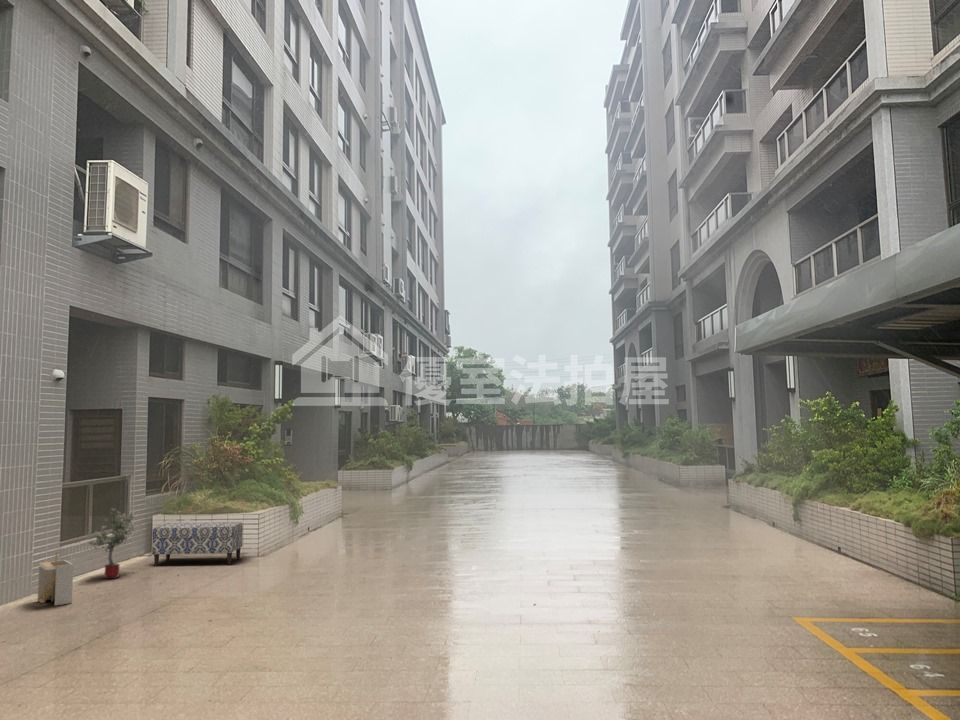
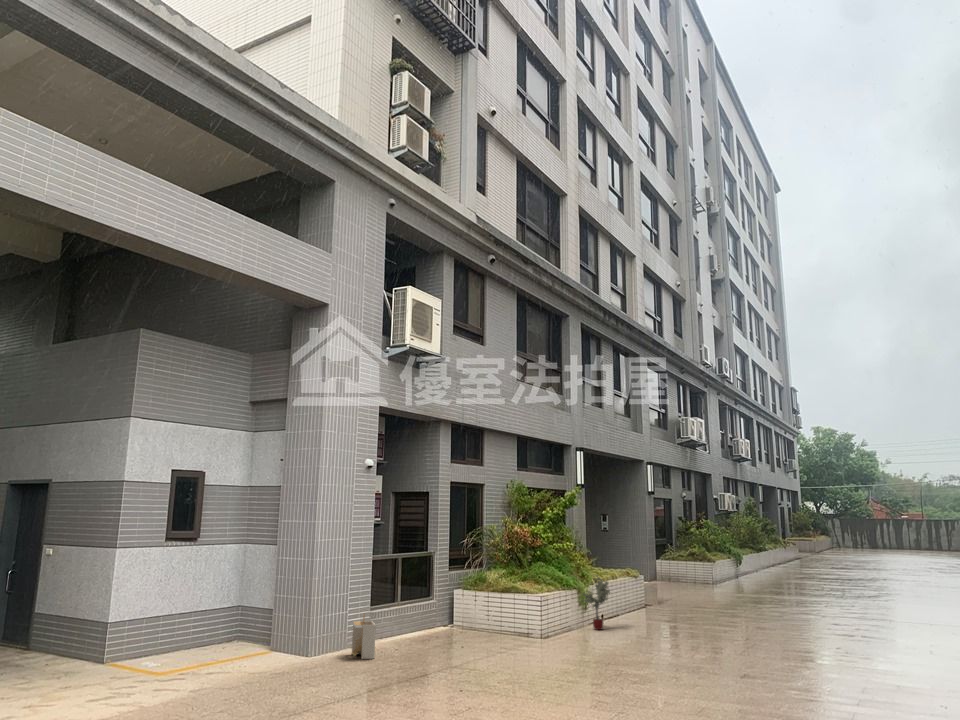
potted tree: present [89,508,135,579] -> present [583,576,610,630]
bench: present [152,522,243,566] -> none [449,598,527,642]

